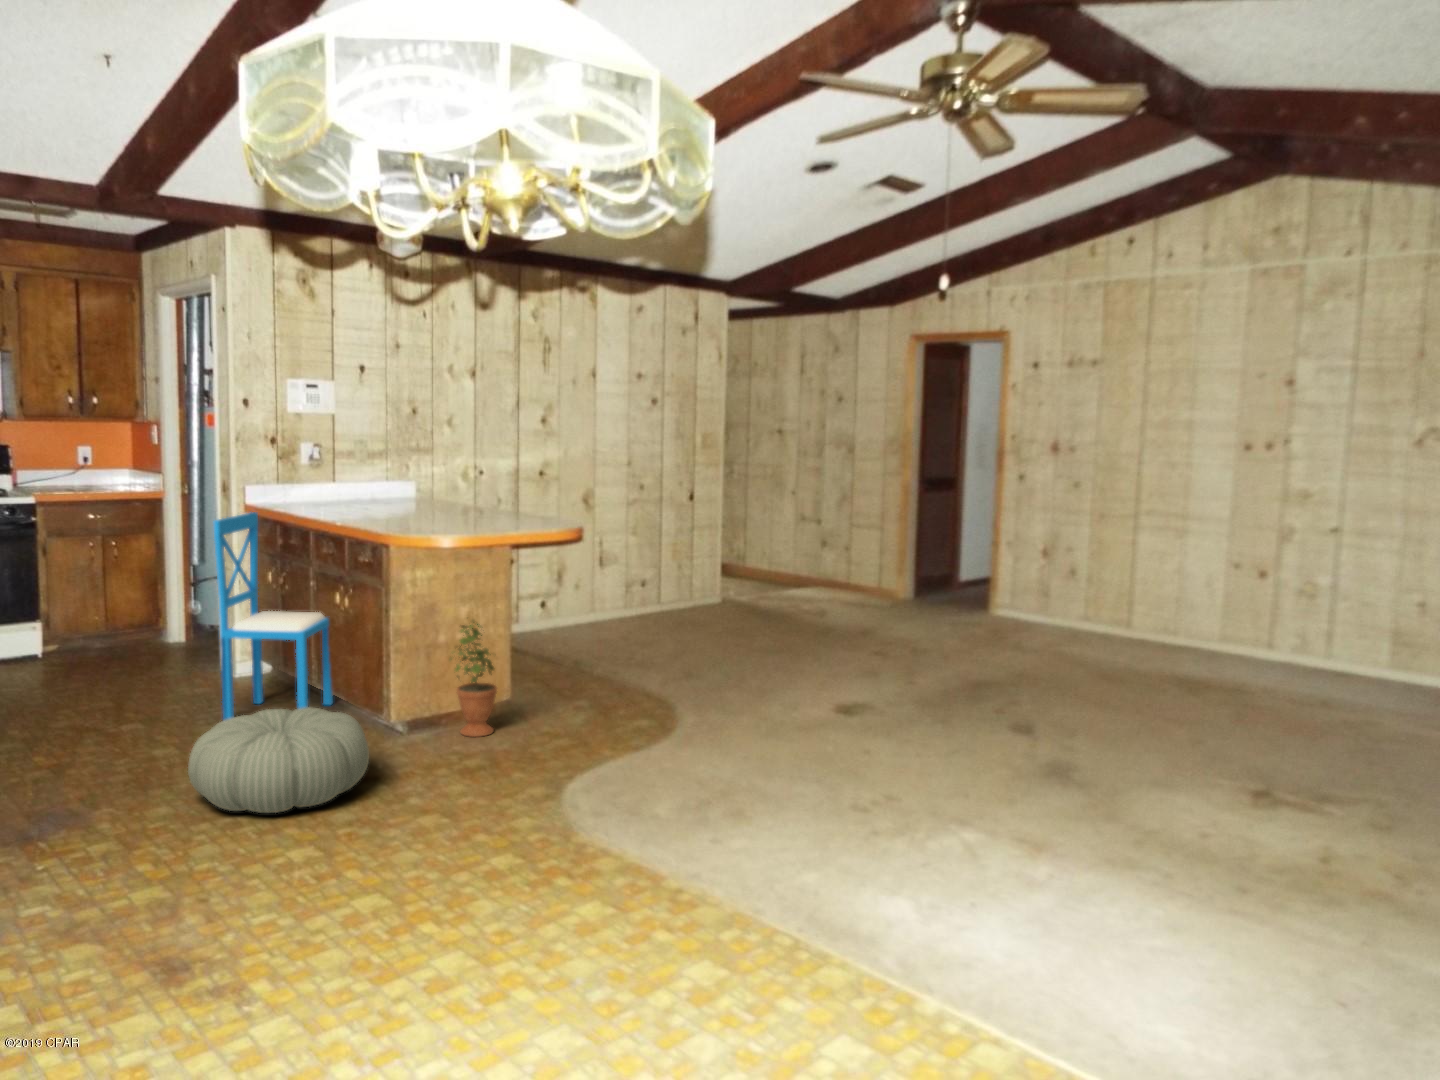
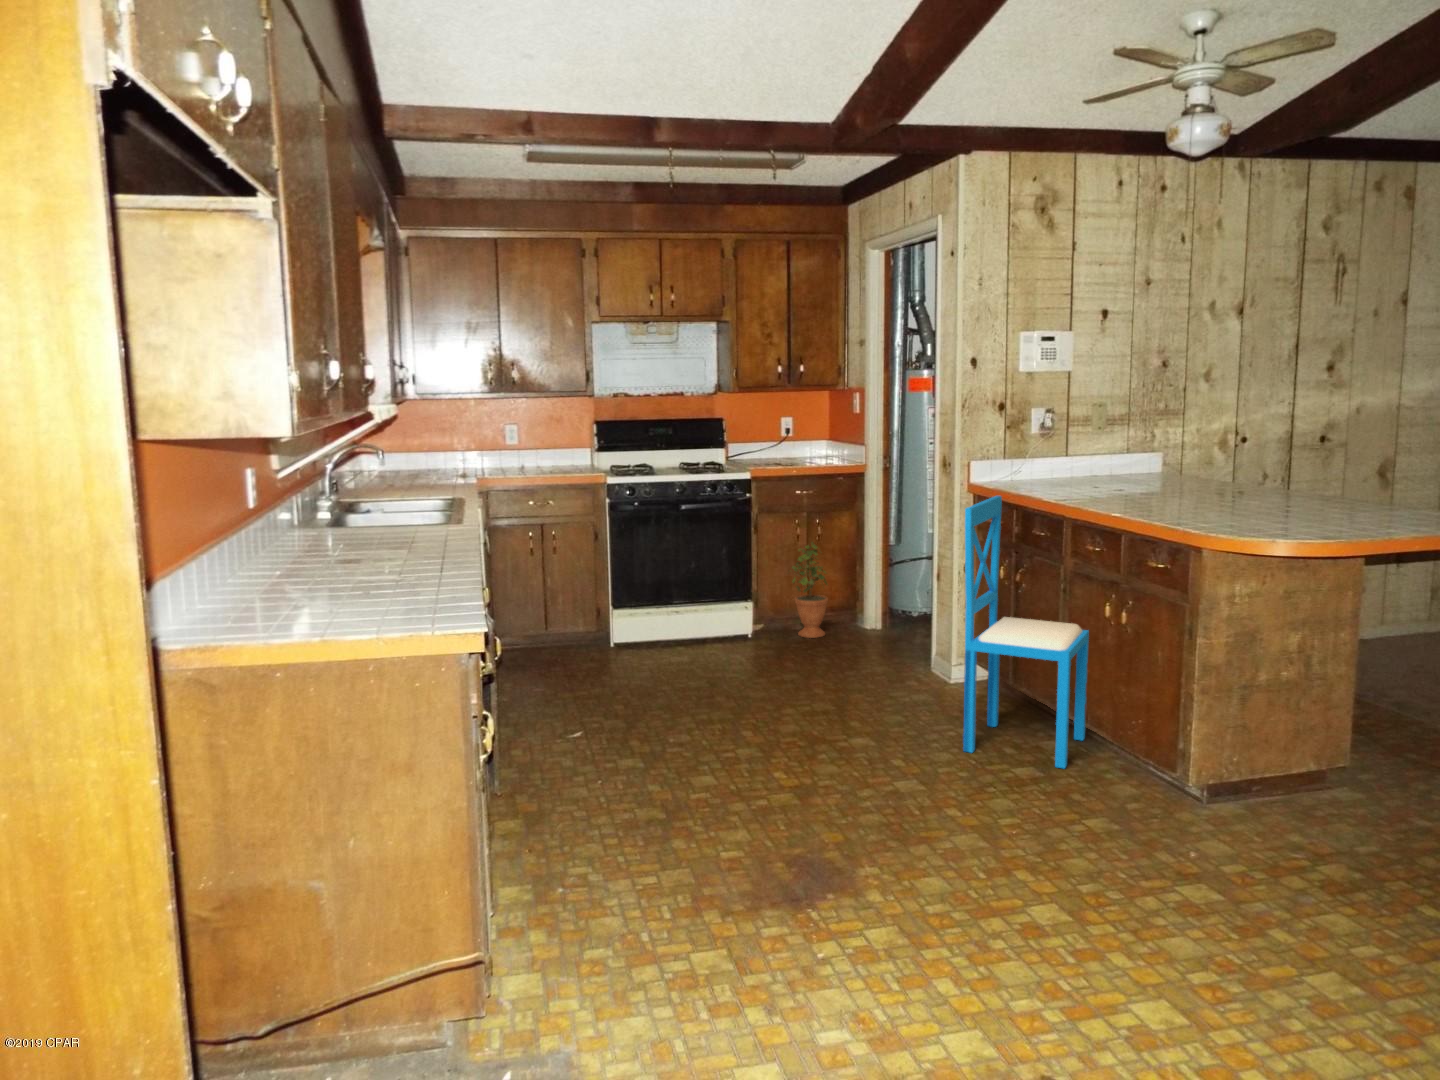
potted plant: present [450,620,497,737] -> present [792,542,828,638]
pouf: present [188,707,369,813] -> none [971,764,1209,924]

